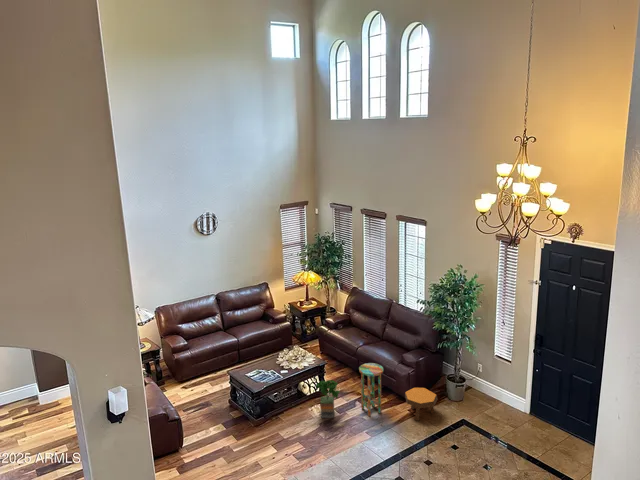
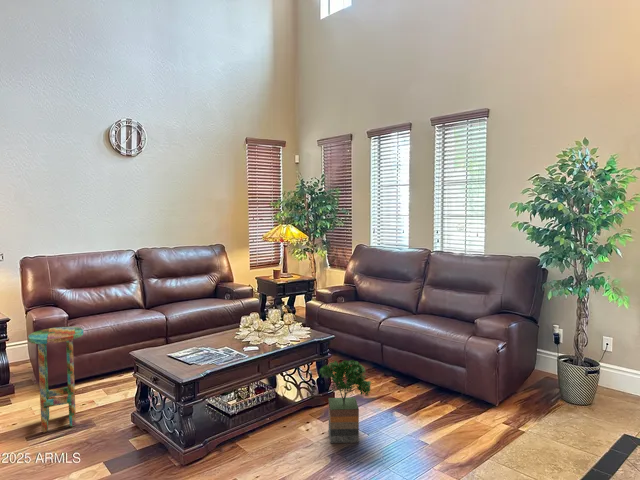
side table: present [359,363,384,416] -> present [28,327,83,432]
footstool: present [405,388,438,421] -> none [498,377,571,442]

